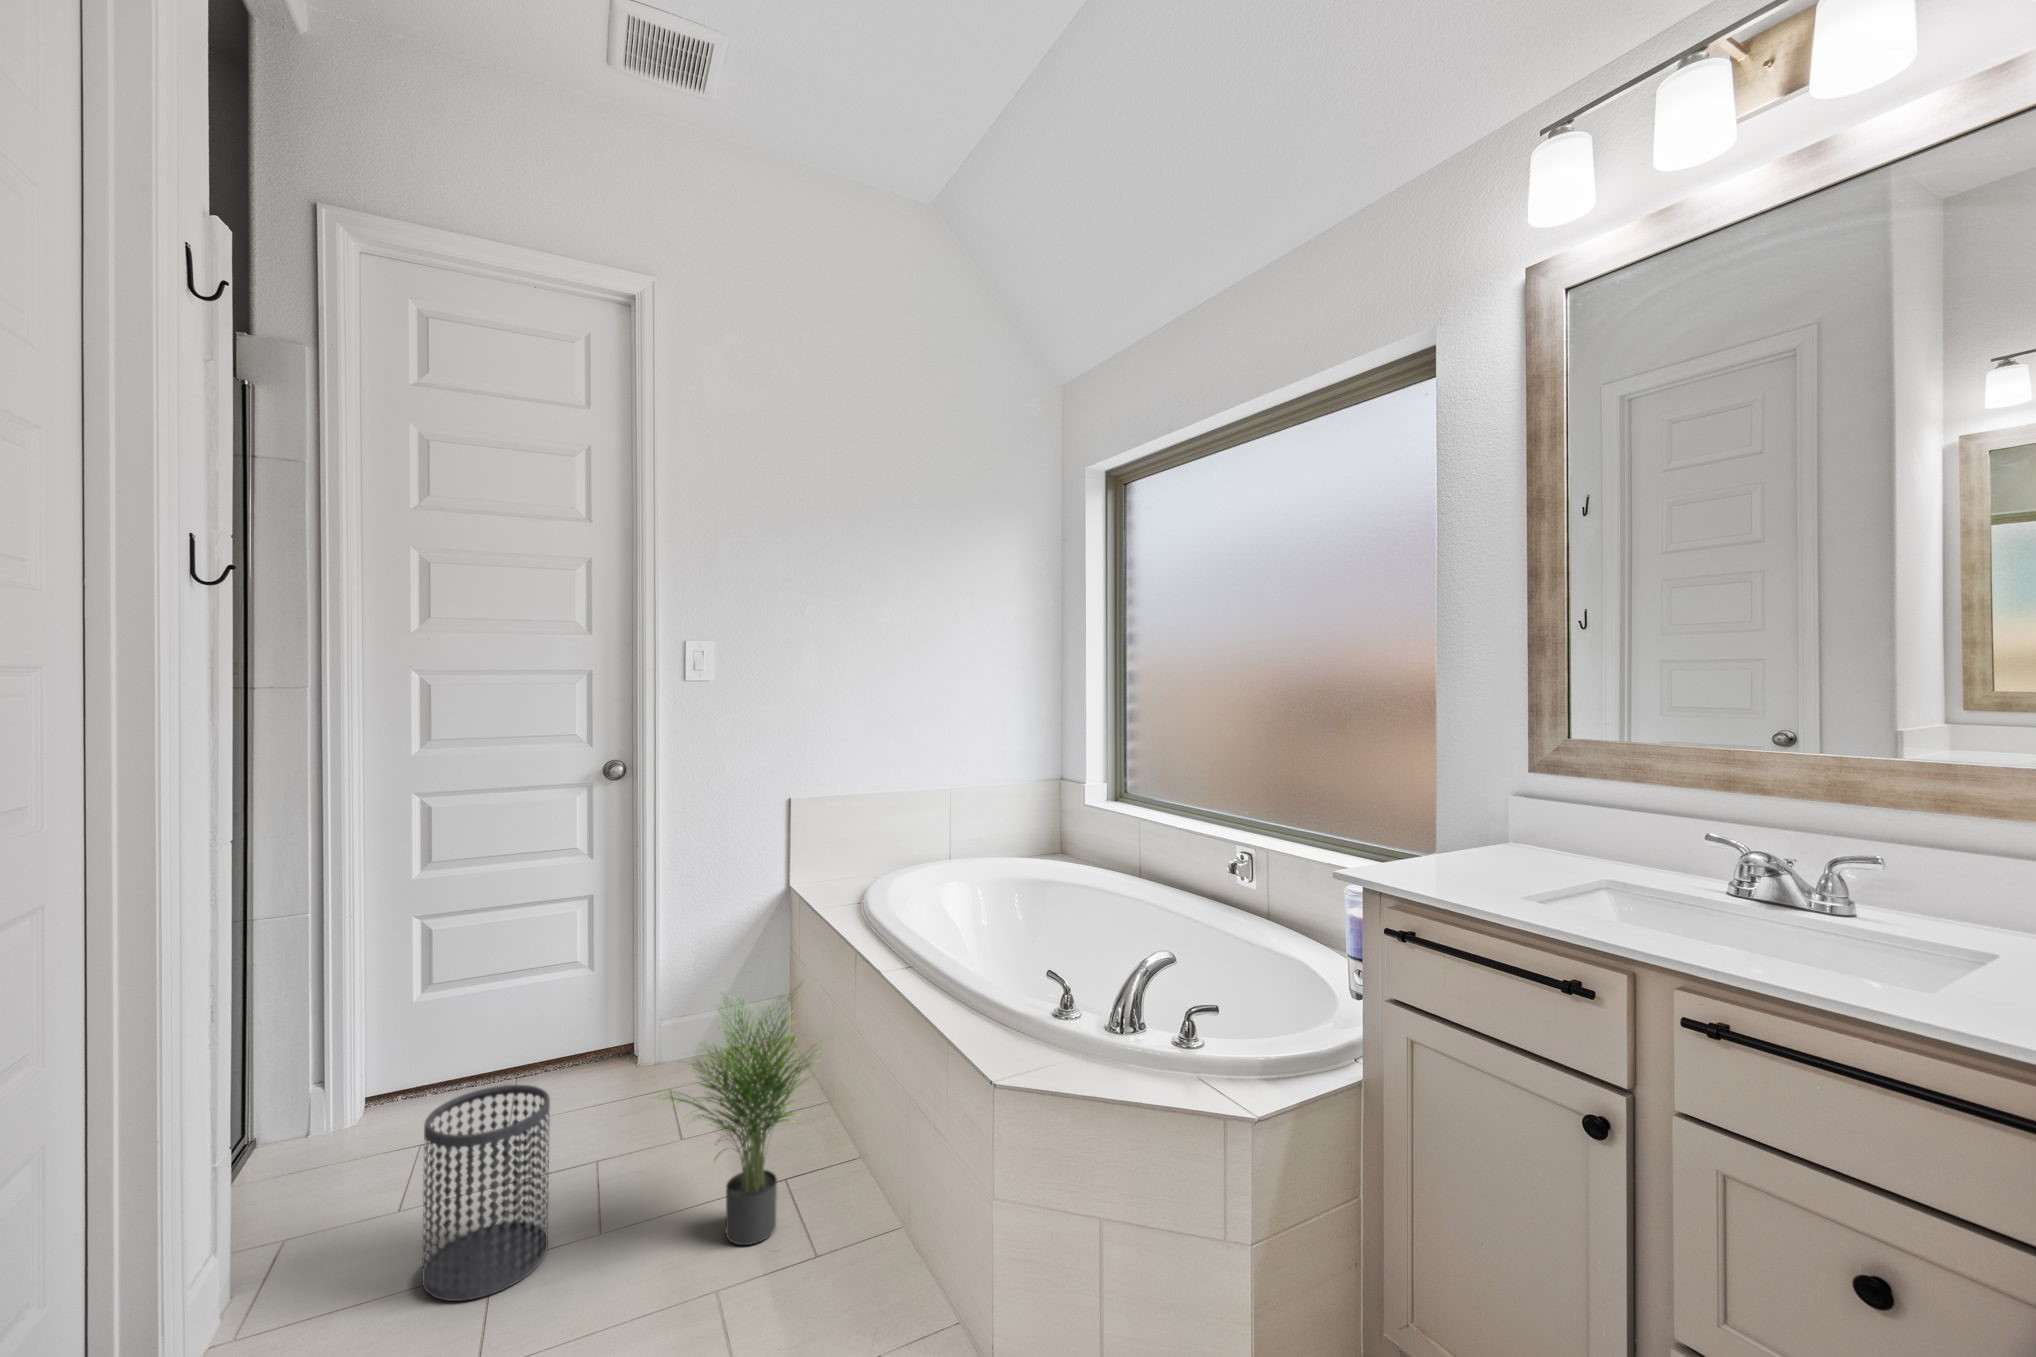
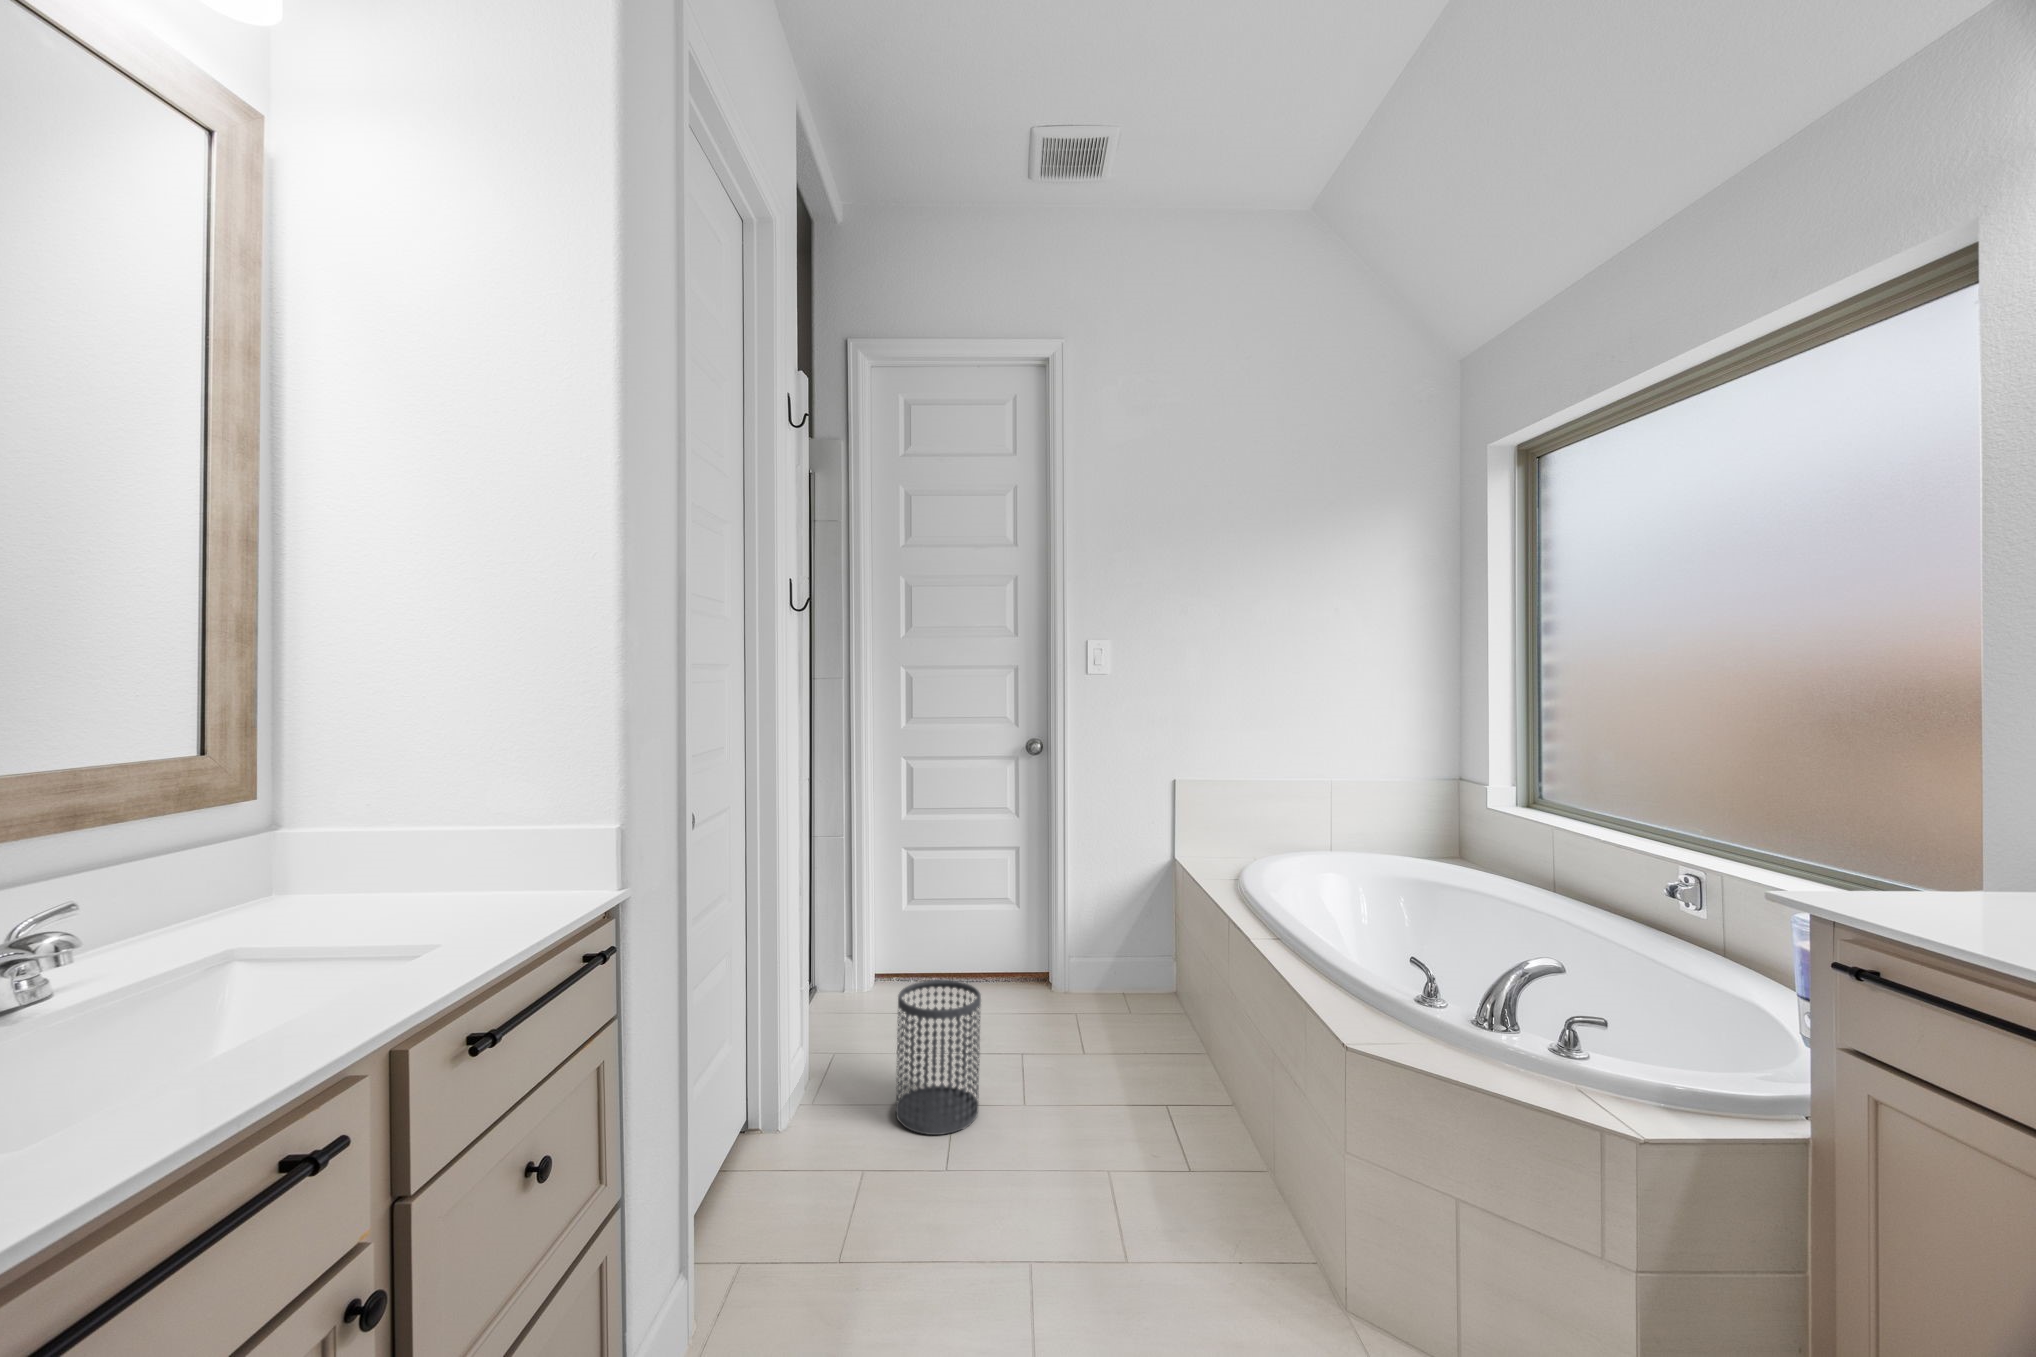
potted plant: present [667,1000,819,1245] -> none [1048,930,1203,1154]

